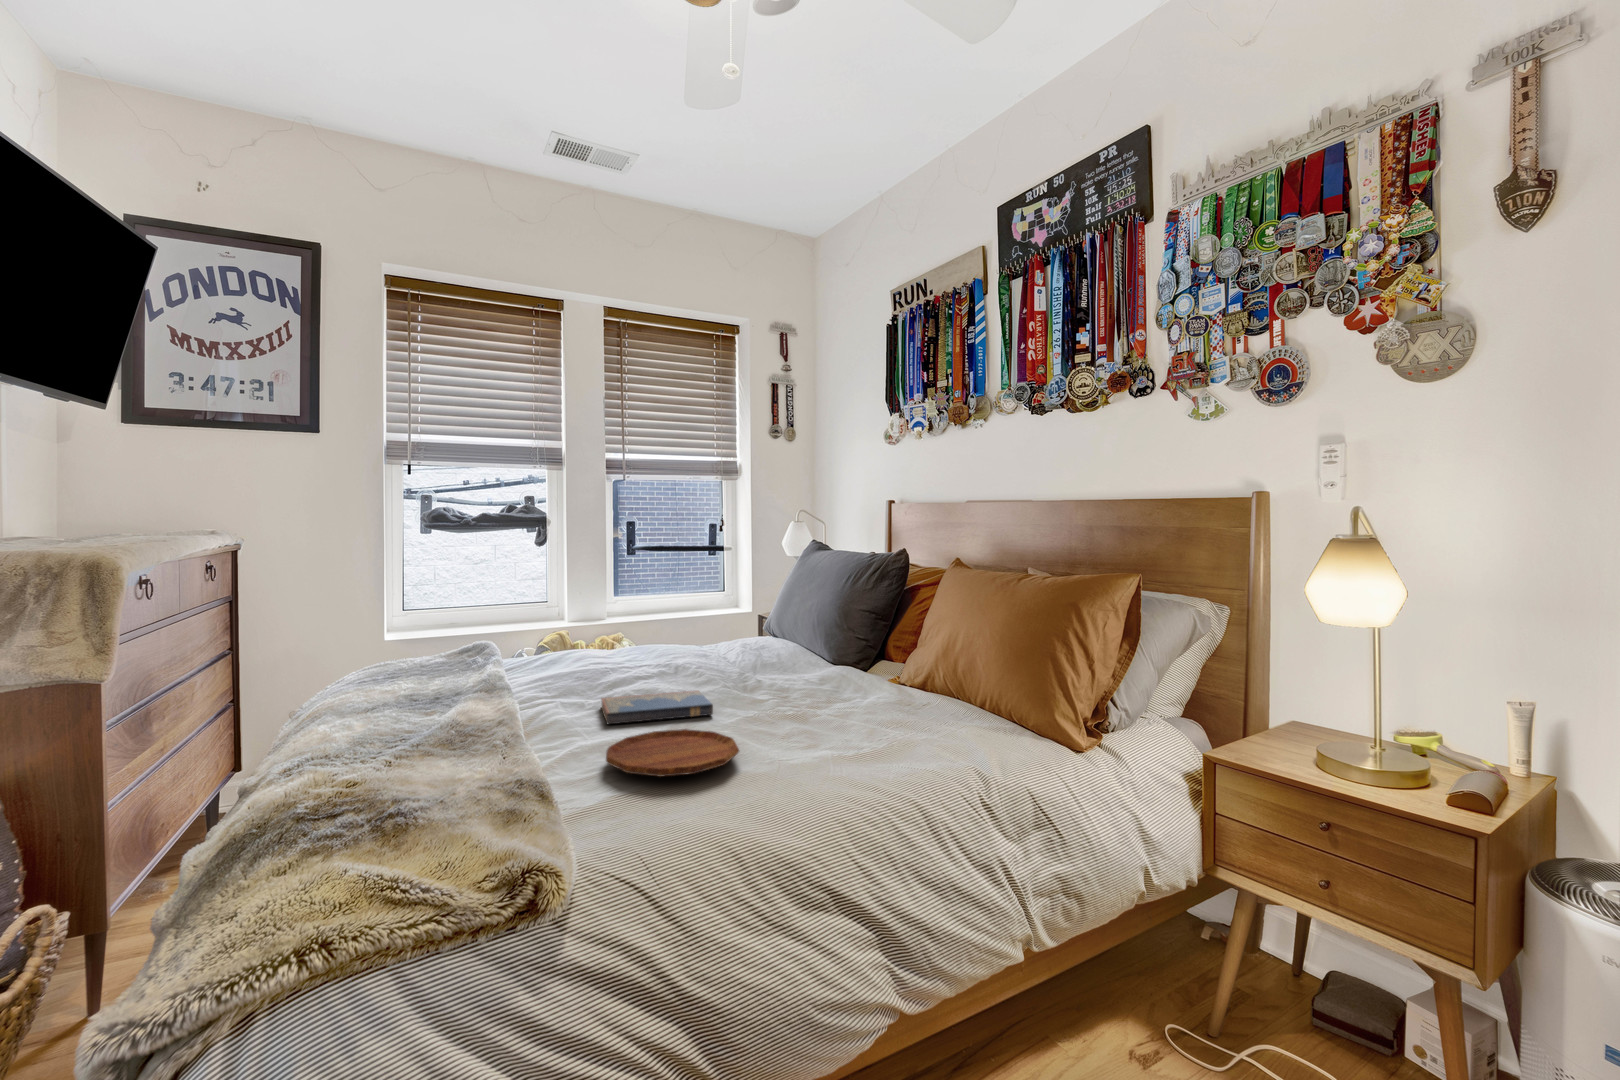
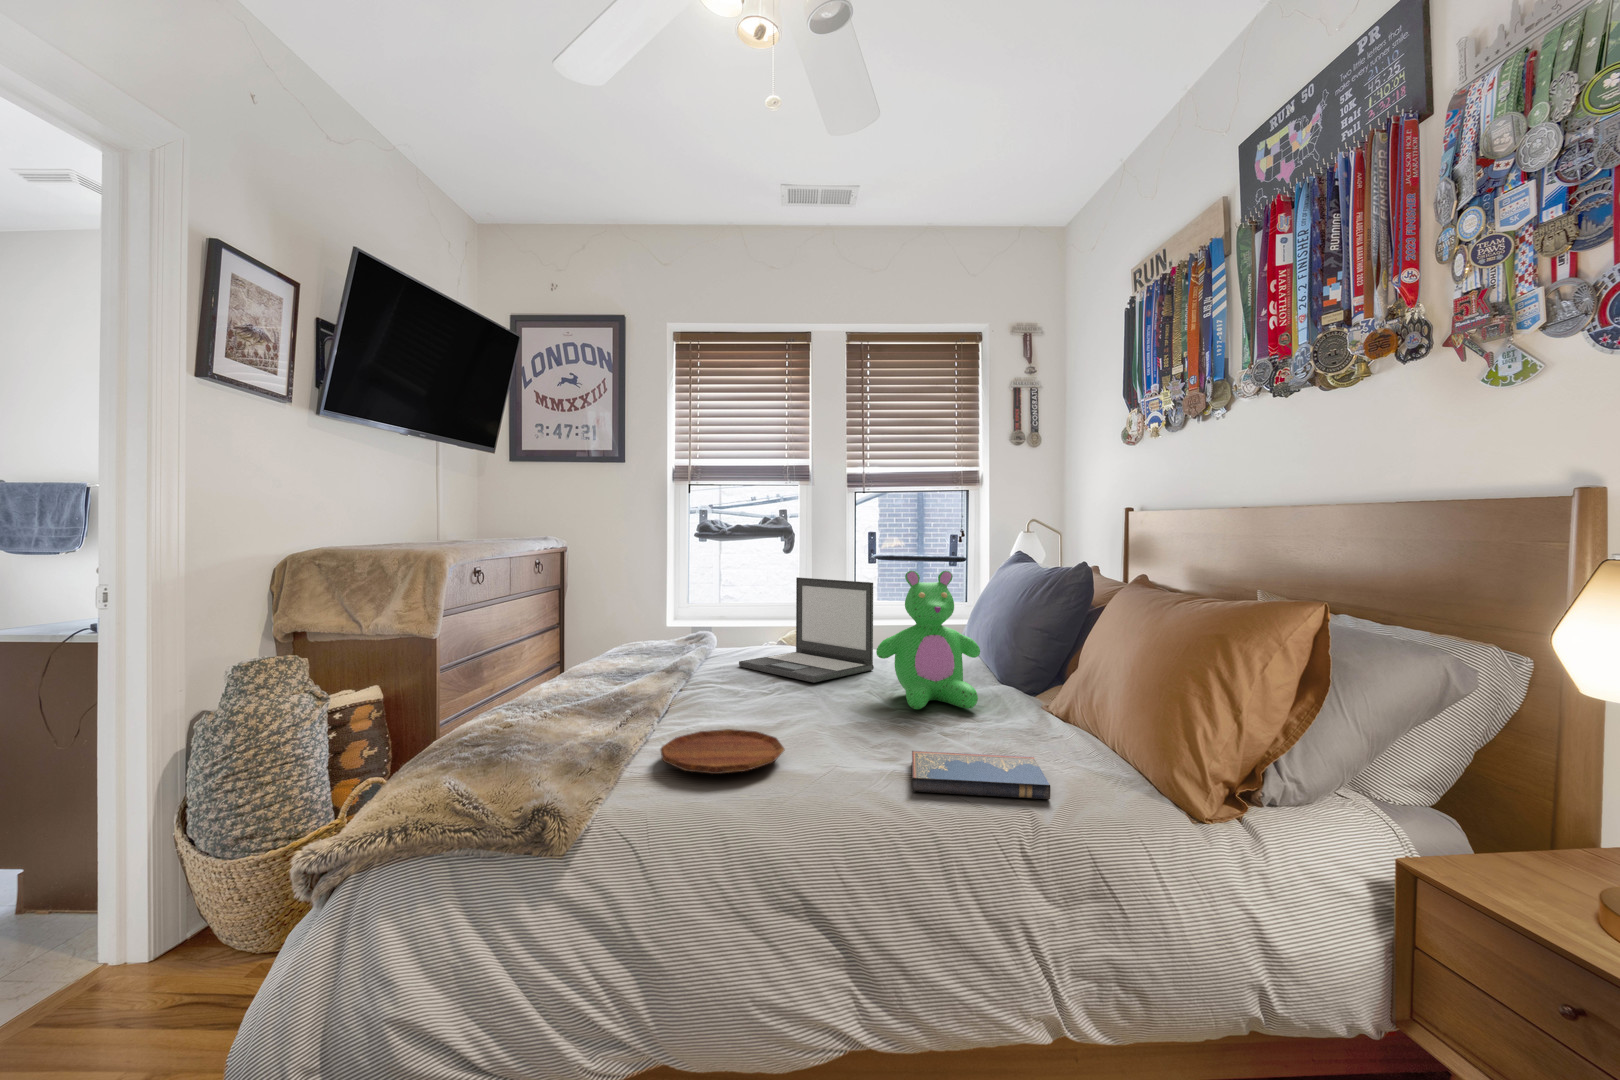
teddy bear: none [742,558,846,691] -> present [876,571,980,709]
laptop: none [560,571,708,679] -> present [739,577,874,682]
hardcover book: present [601,690,713,724] -> present [912,751,1050,799]

